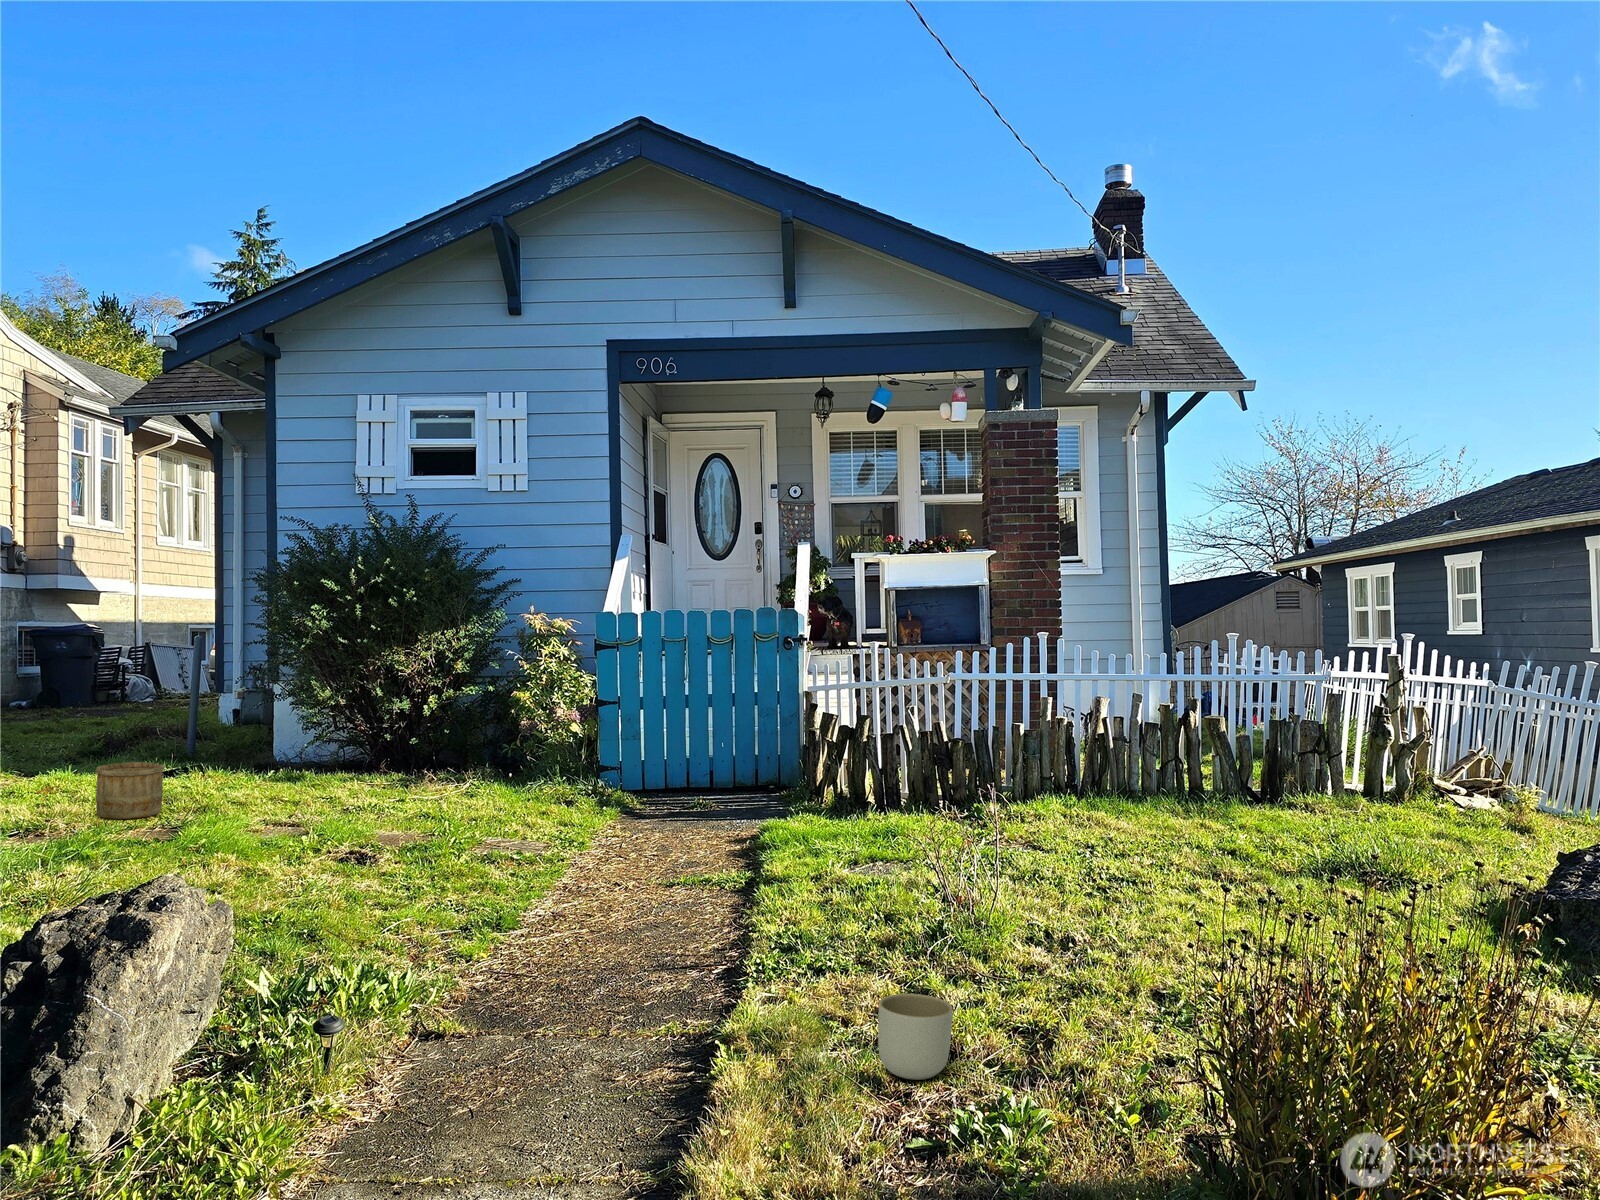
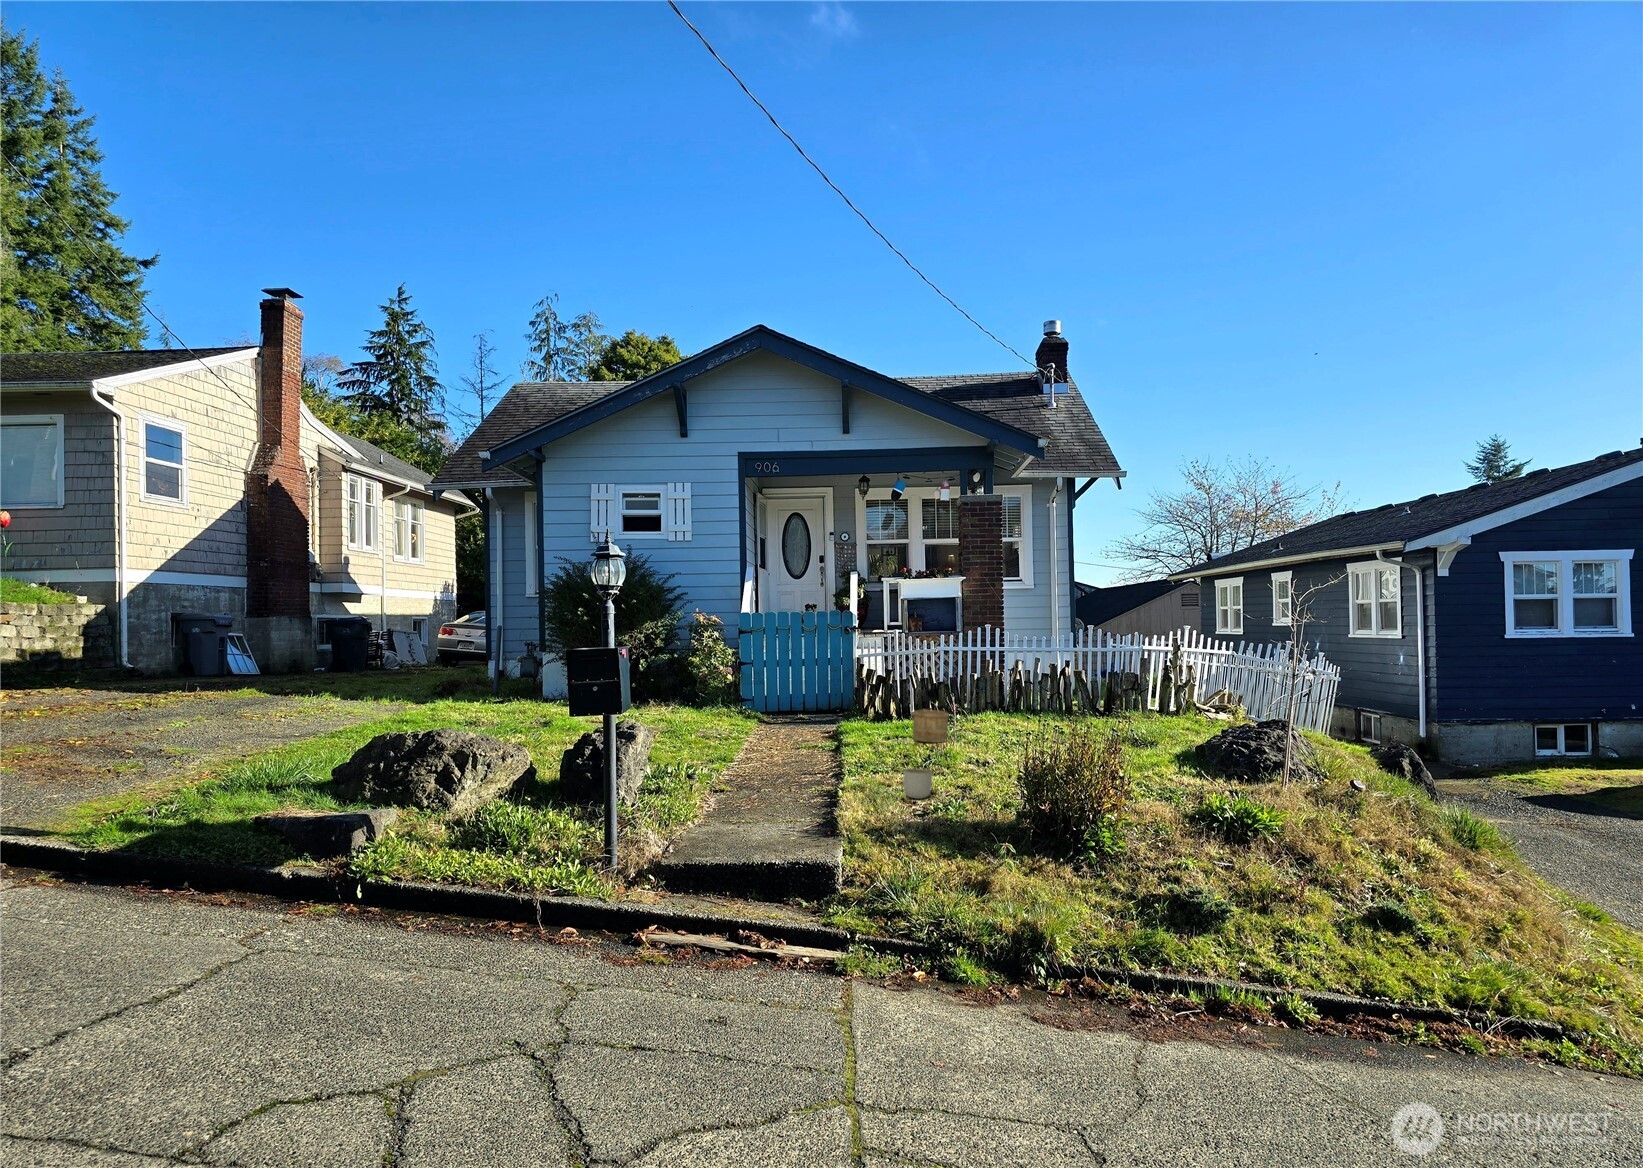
wooden bucket: present [95,762,165,819] -> present [913,710,949,743]

